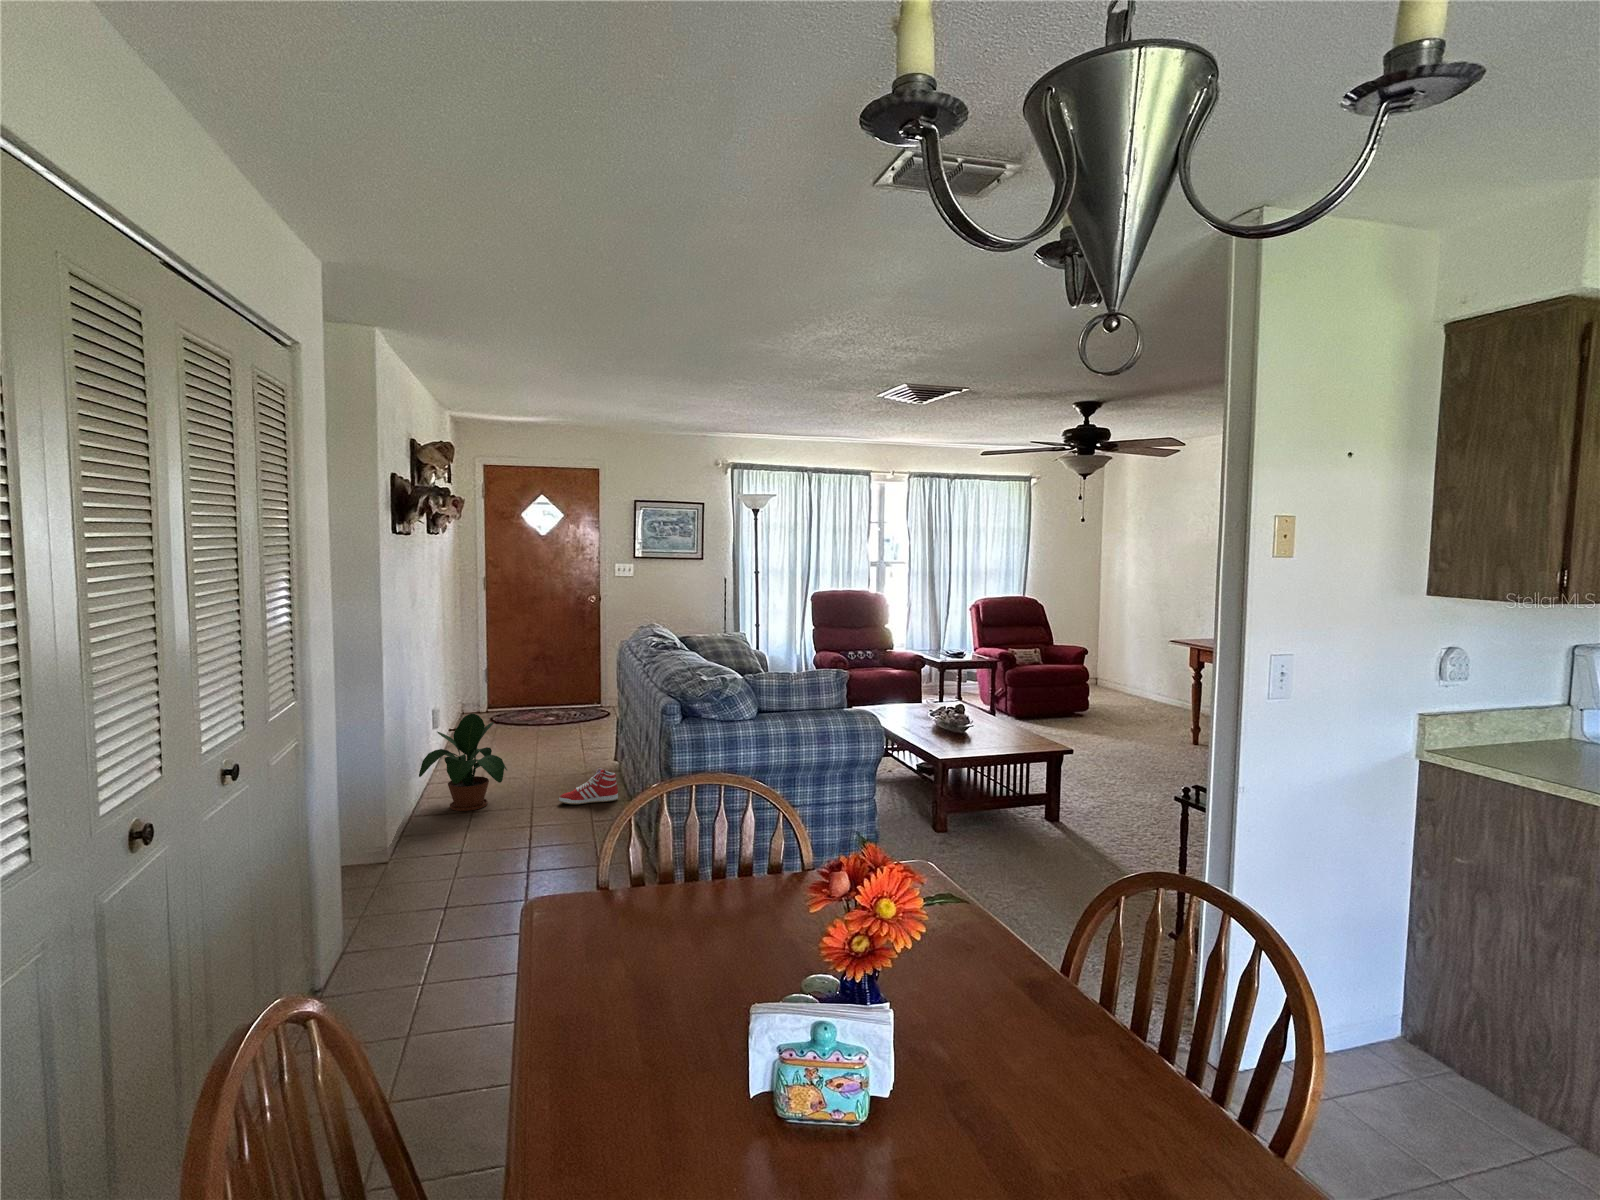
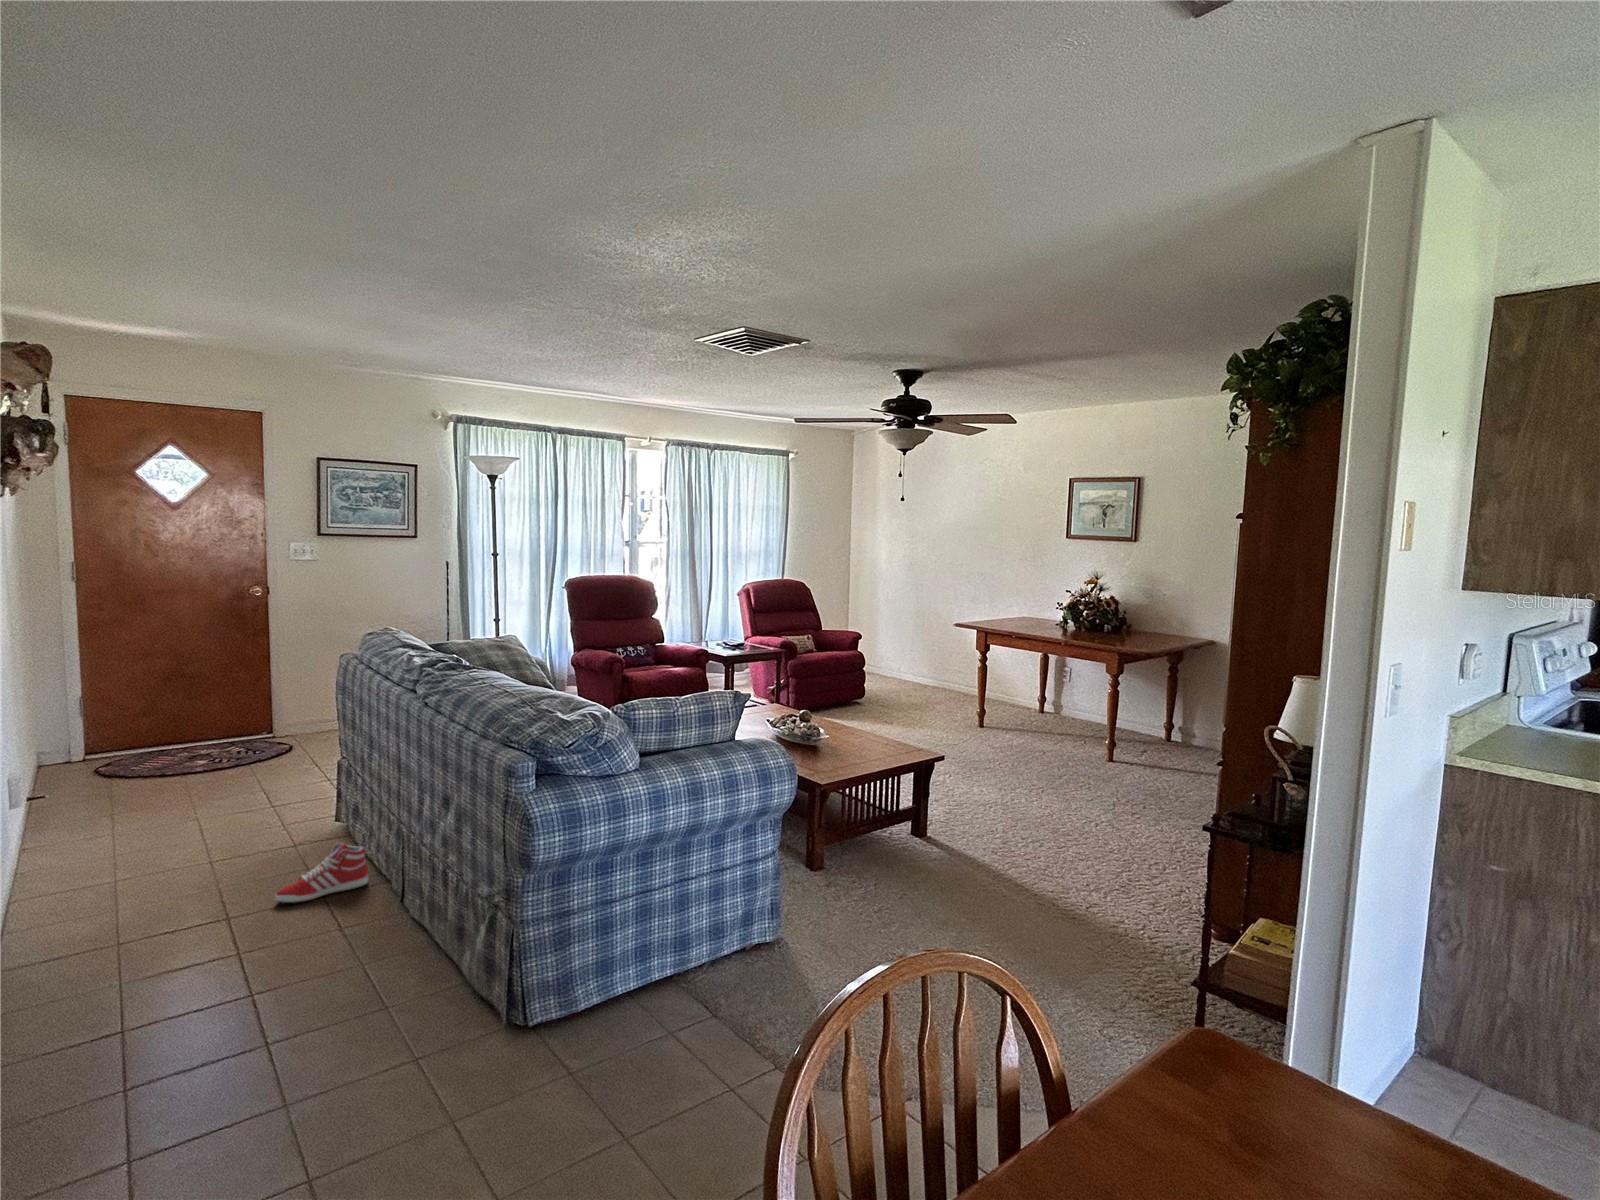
potted plant: present [419,713,507,811] -> none [14,789,181,945]

